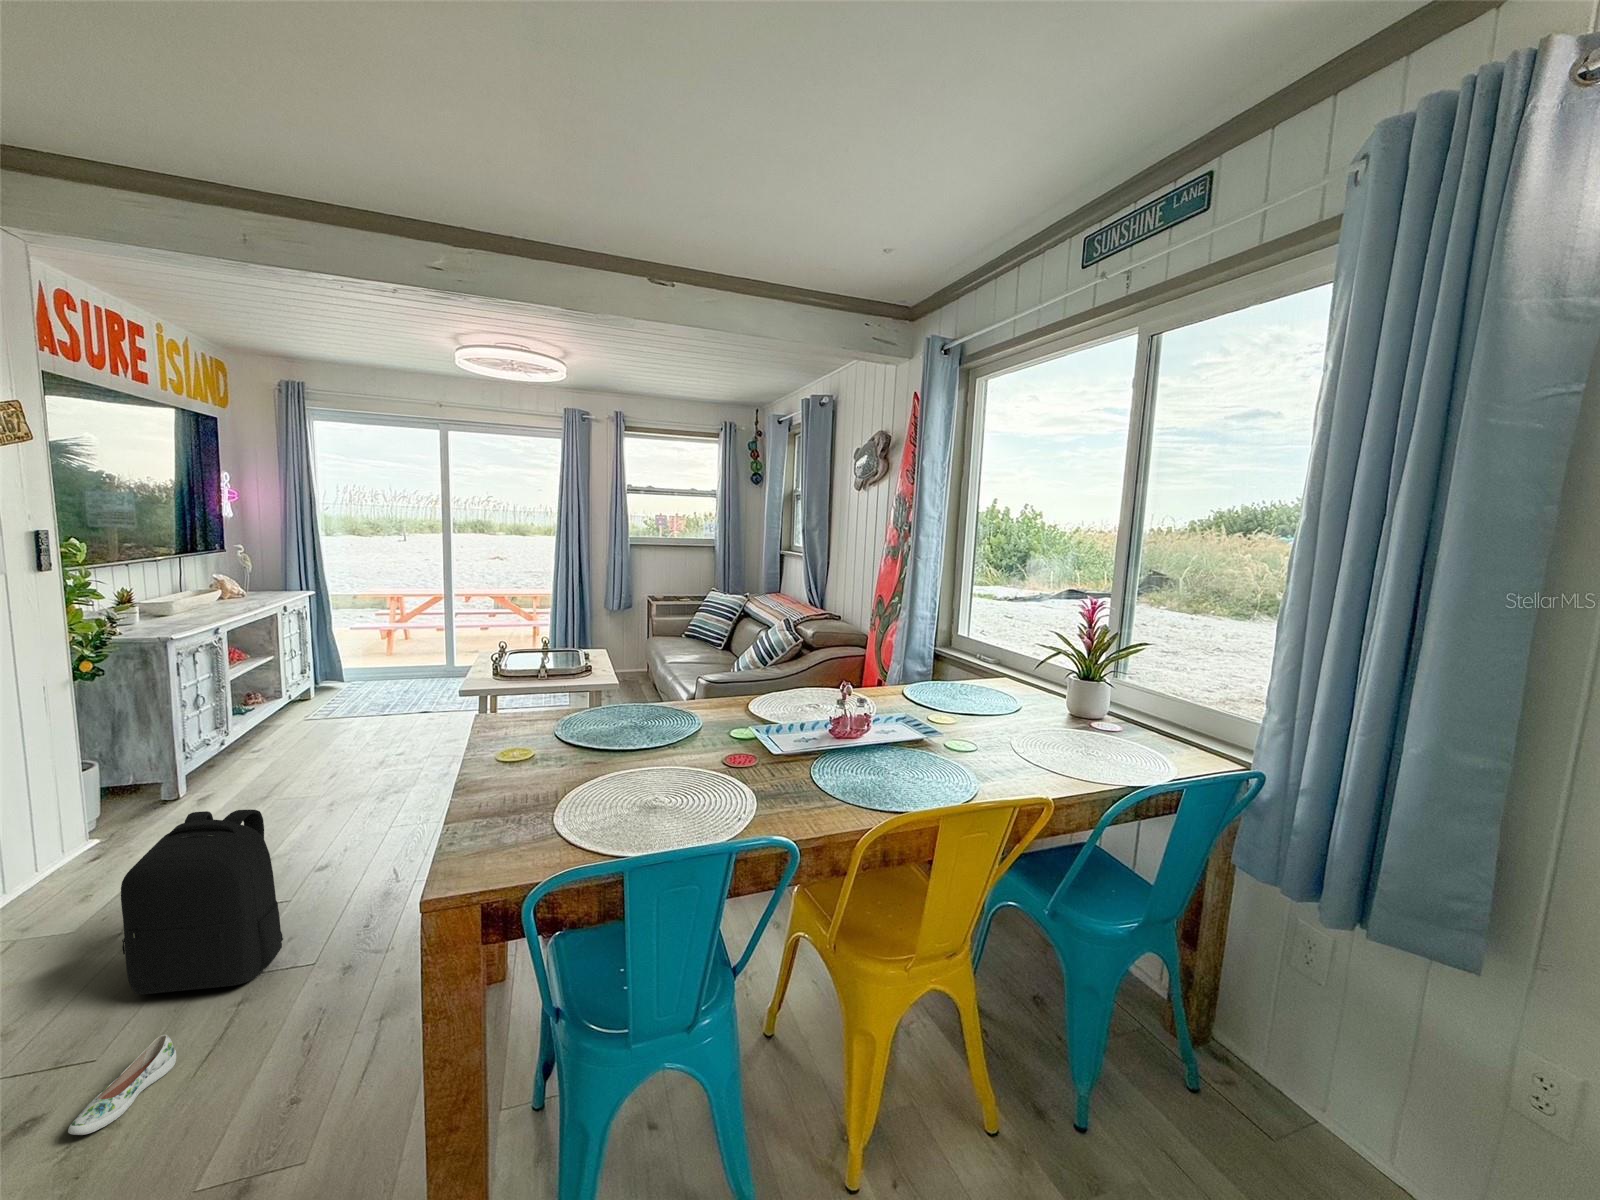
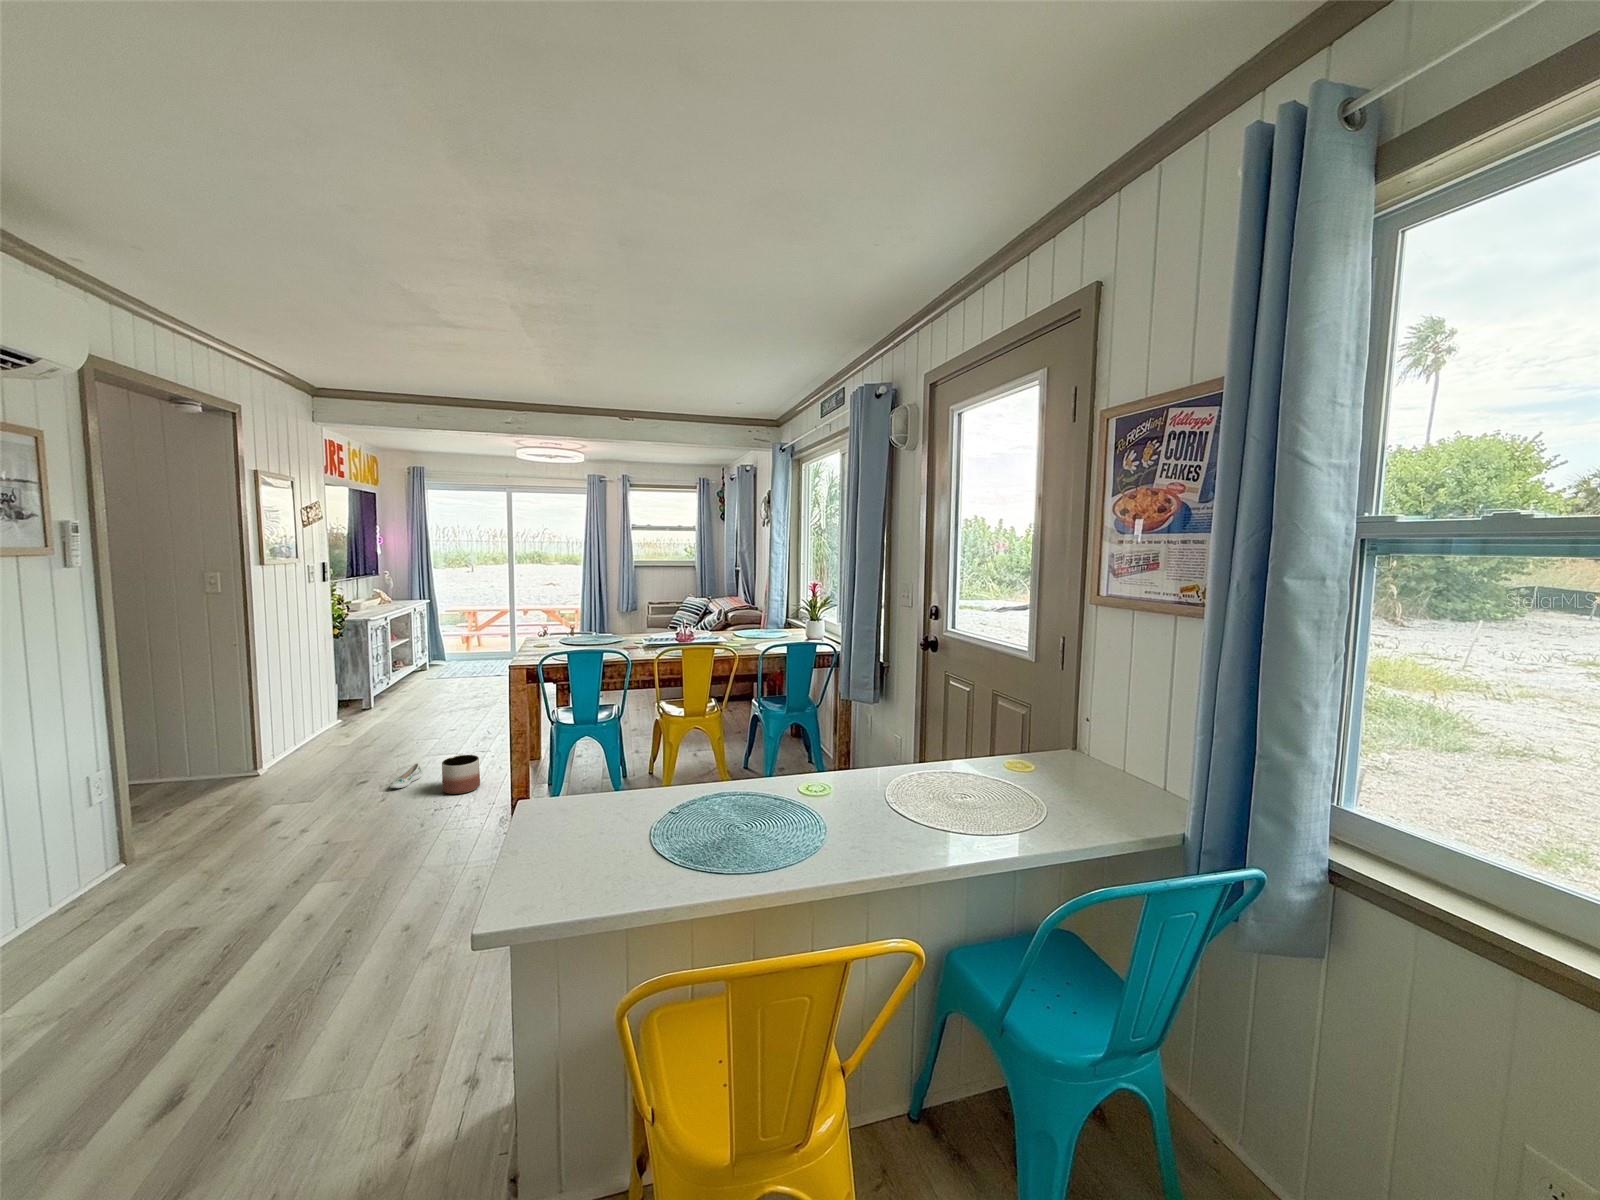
backpack: present [121,810,283,994] -> none [390,682,454,761]
planter: none [199,1031,307,1161] -> present [442,755,480,794]

